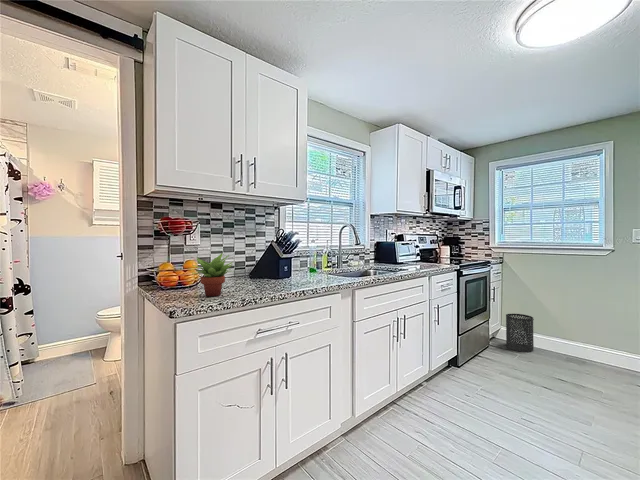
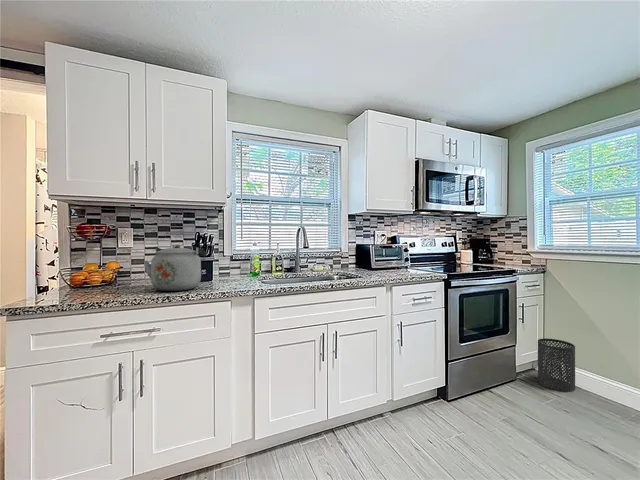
kettle: none [246,240,301,285] -> present [143,245,206,291]
succulent plant: present [193,253,233,296] -> none [47,258,102,300]

